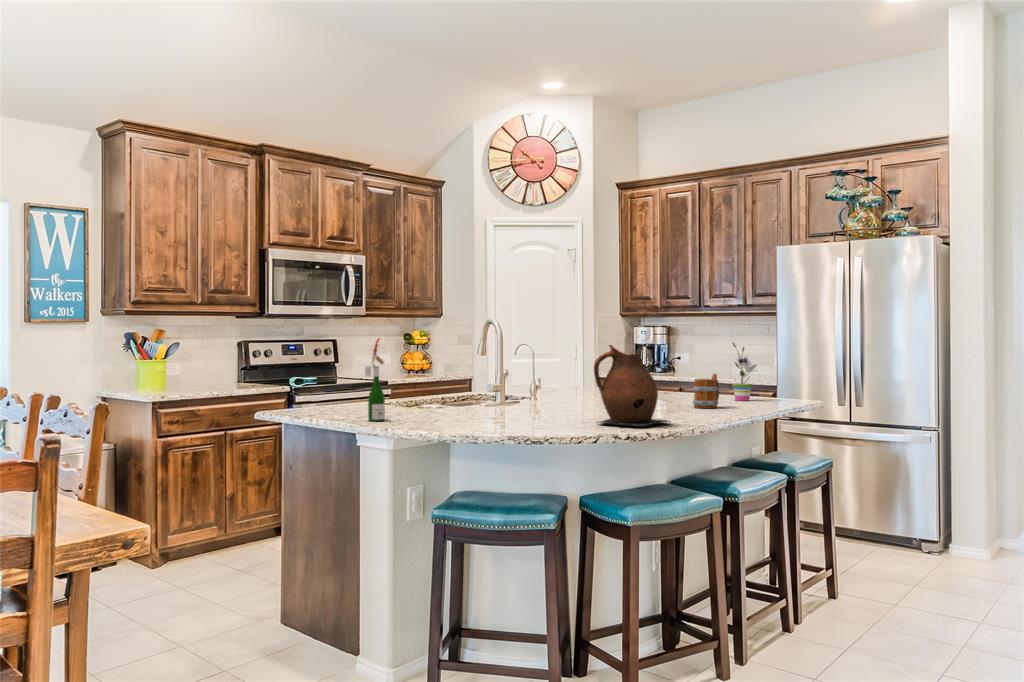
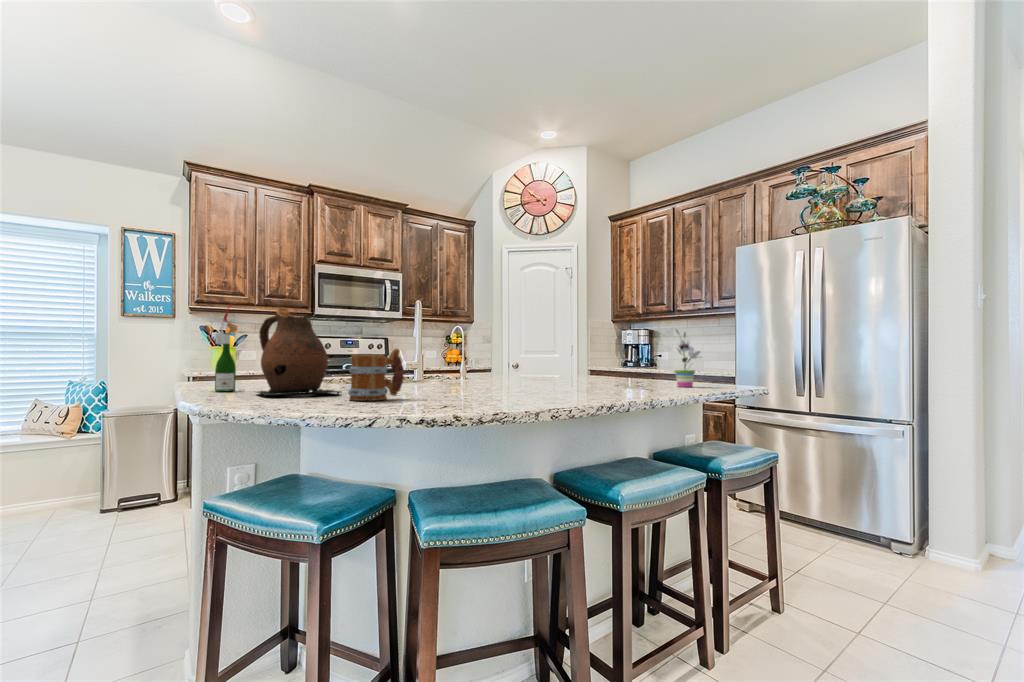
ceramic pitcher: present [594,345,670,427] -> present [256,308,341,396]
mug: present [693,374,719,408] -> present [348,349,404,401]

